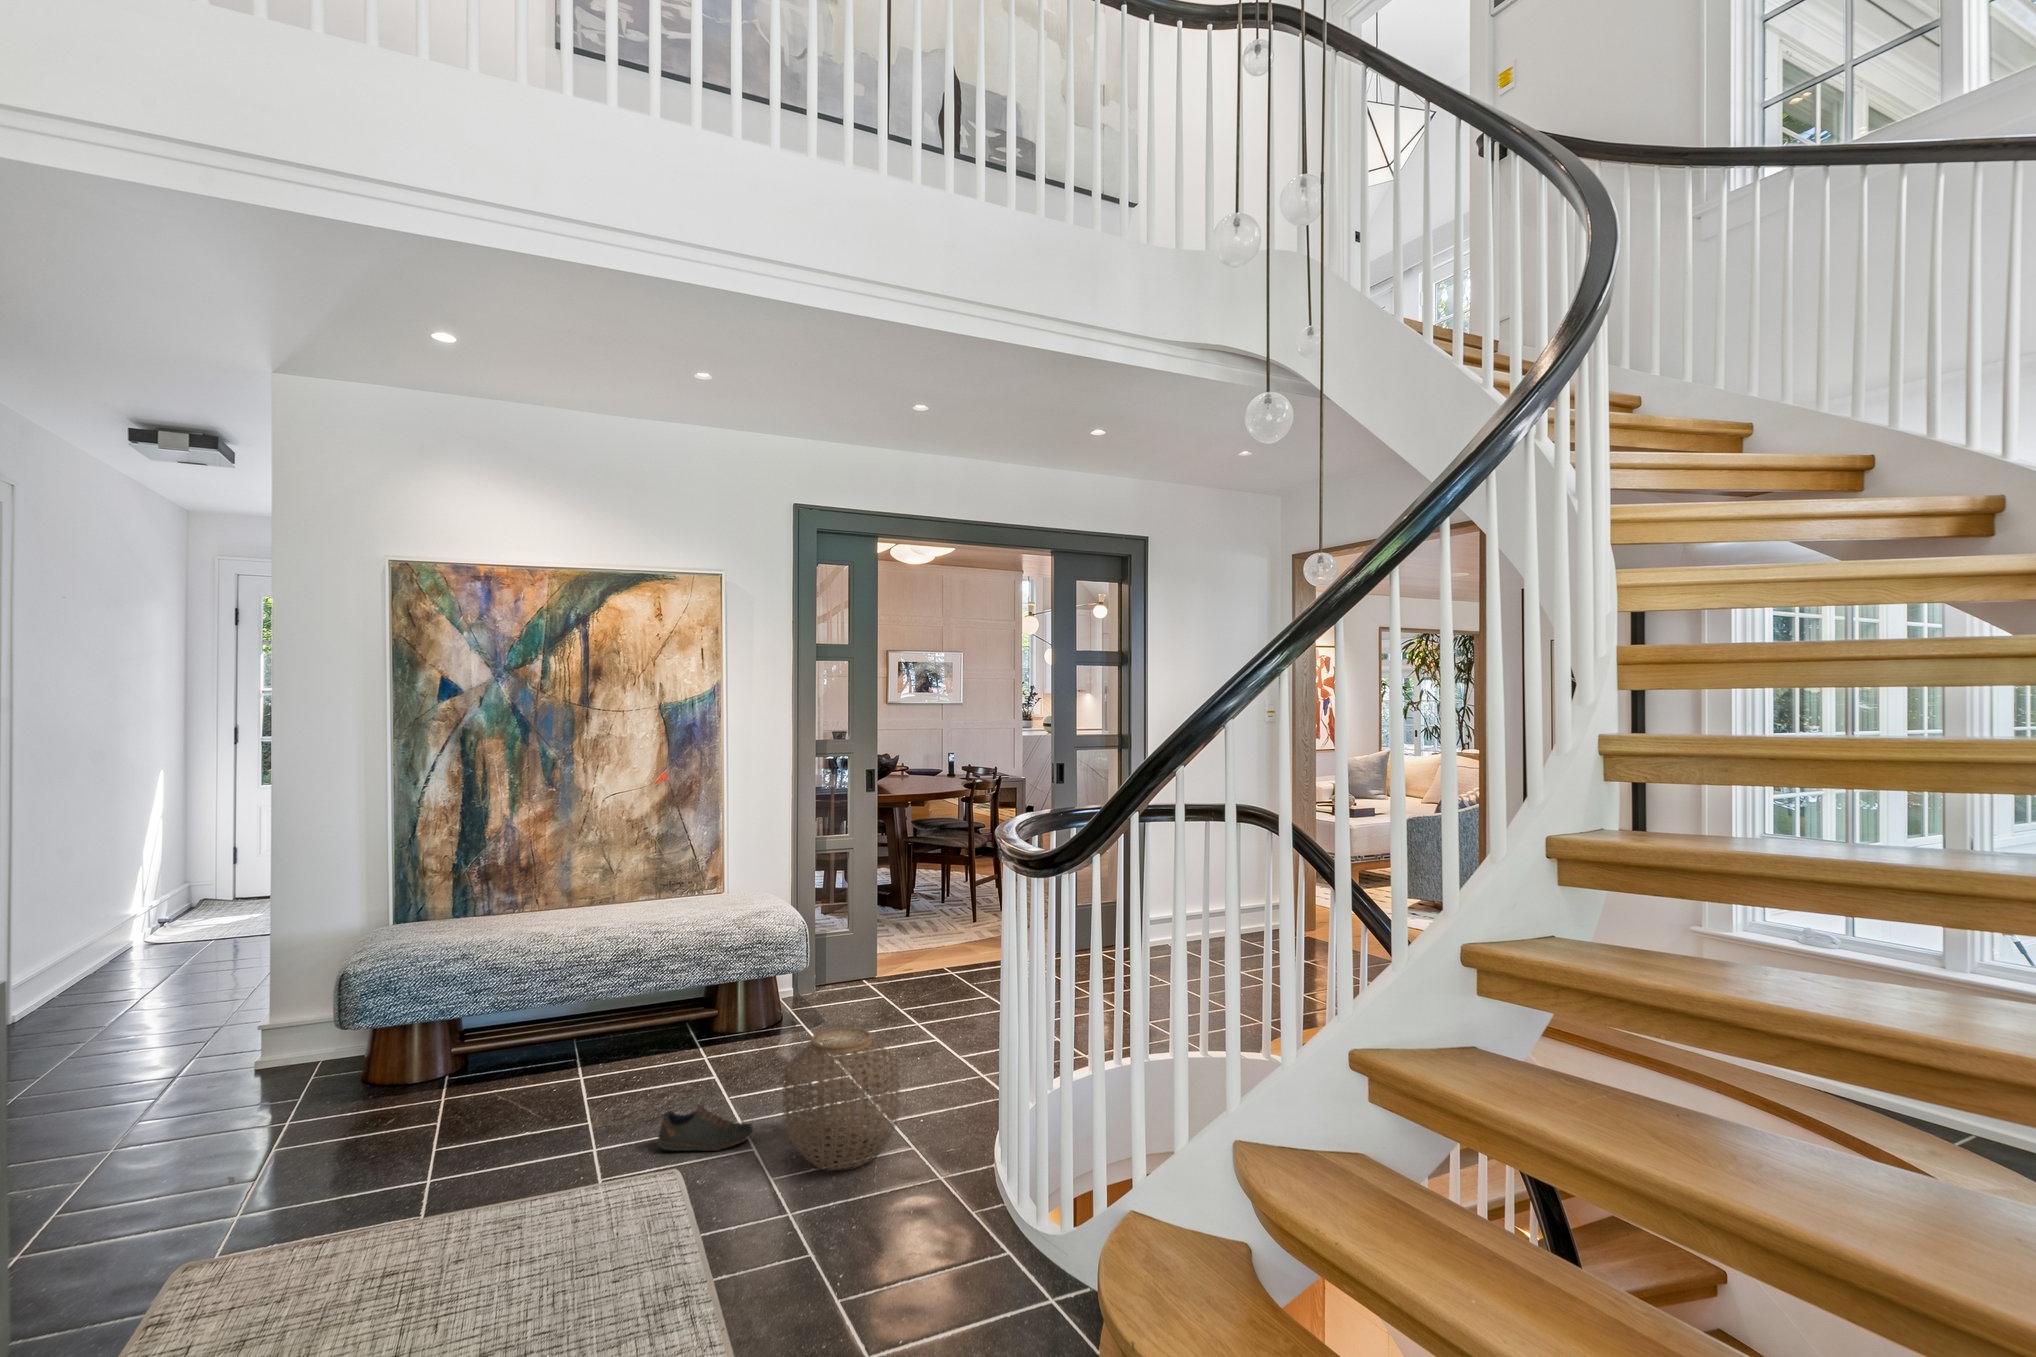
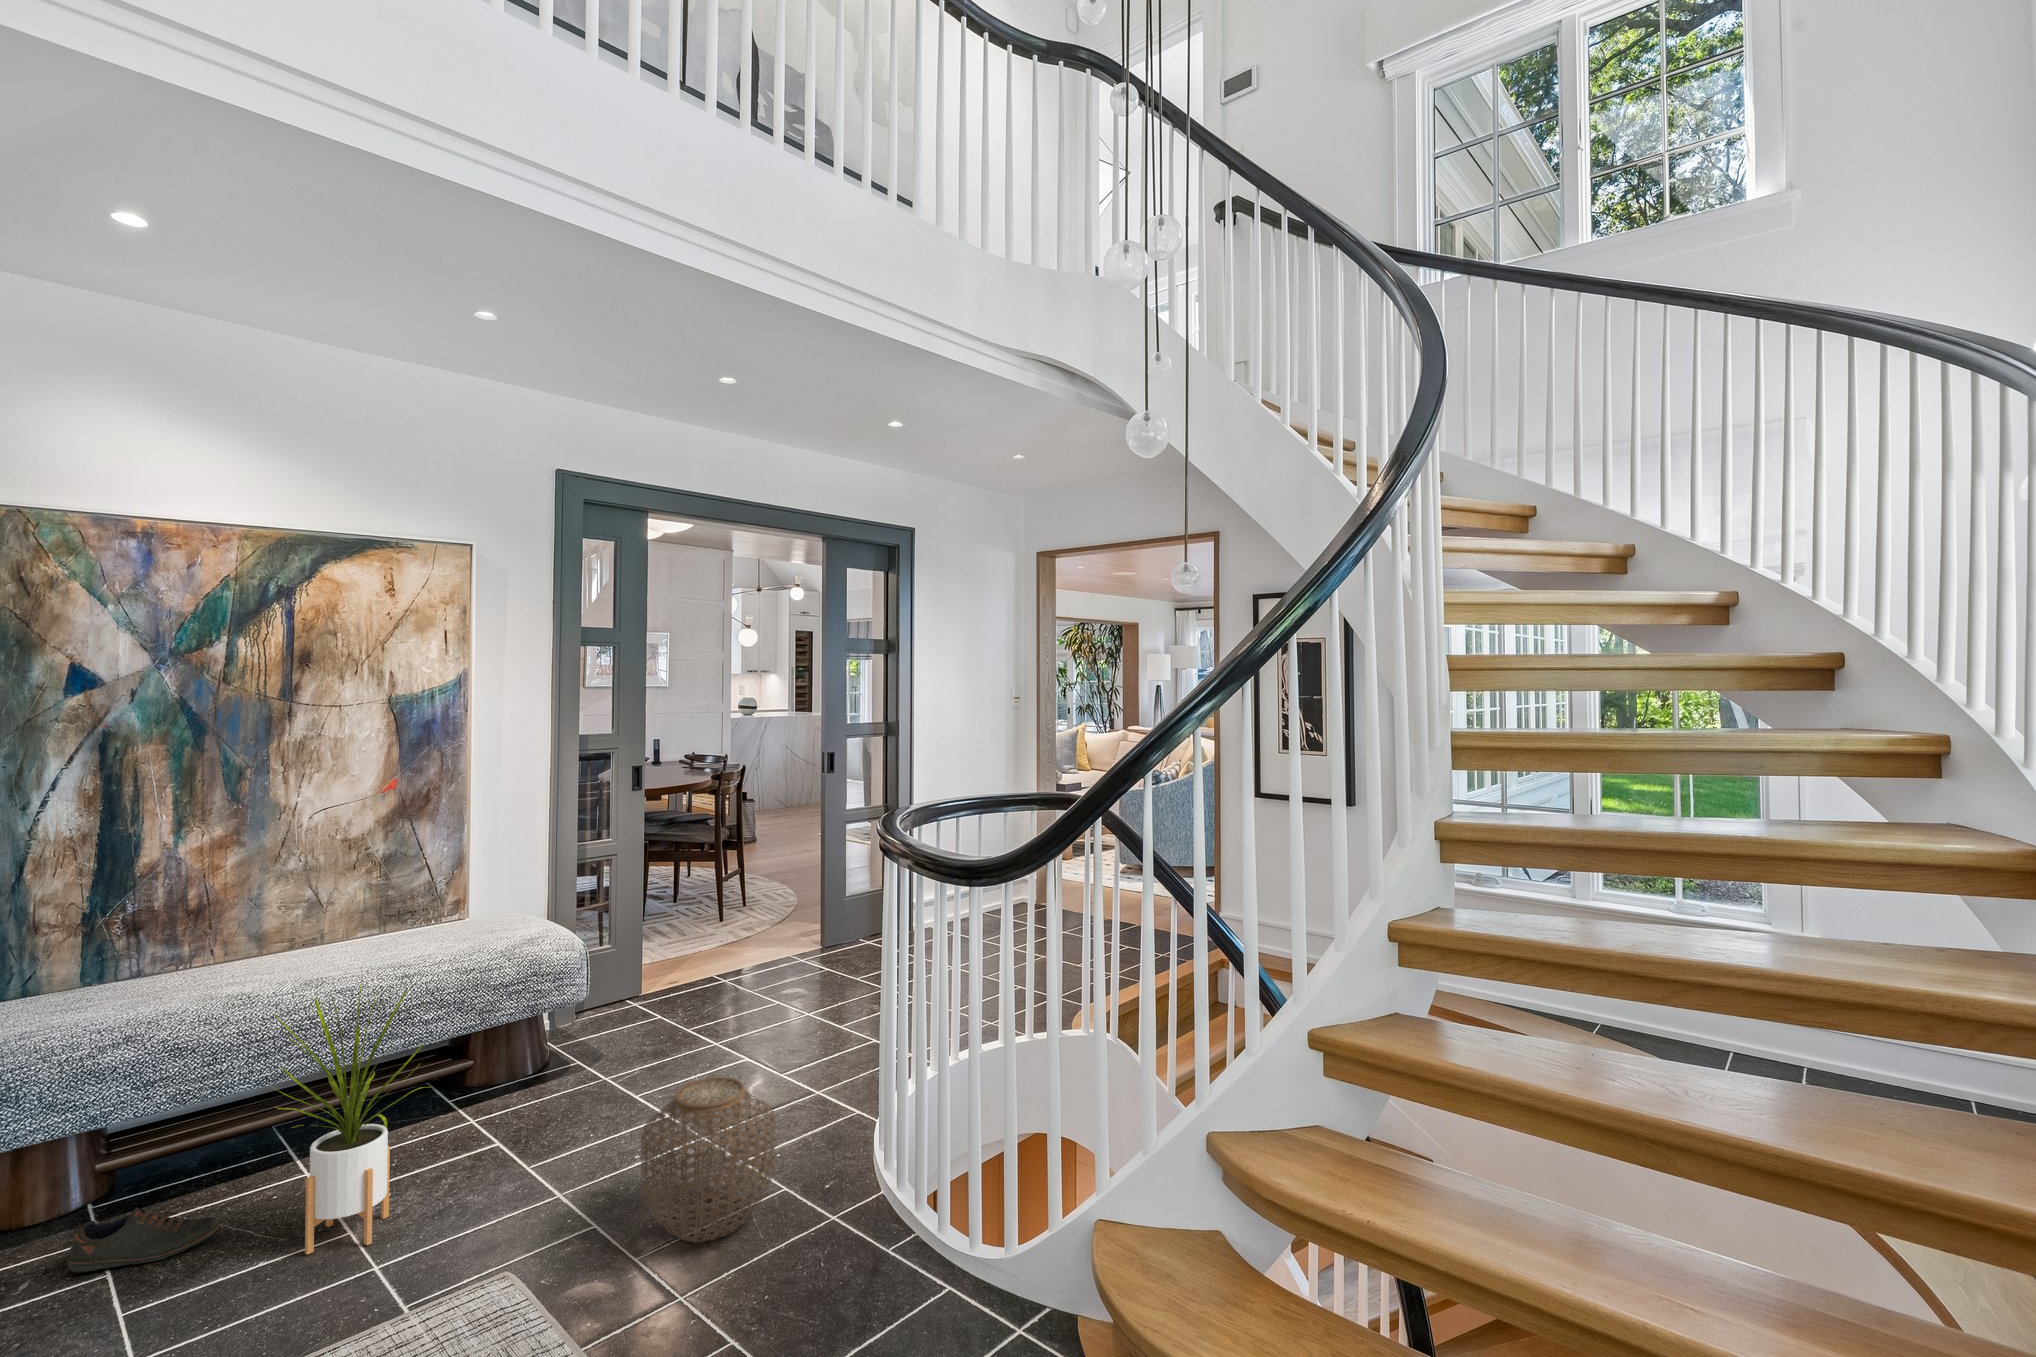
house plant: none [528,916,646,1134] -> present [272,977,424,1254]
shoe: present [658,1106,754,1151] -> present [67,1208,219,1272]

